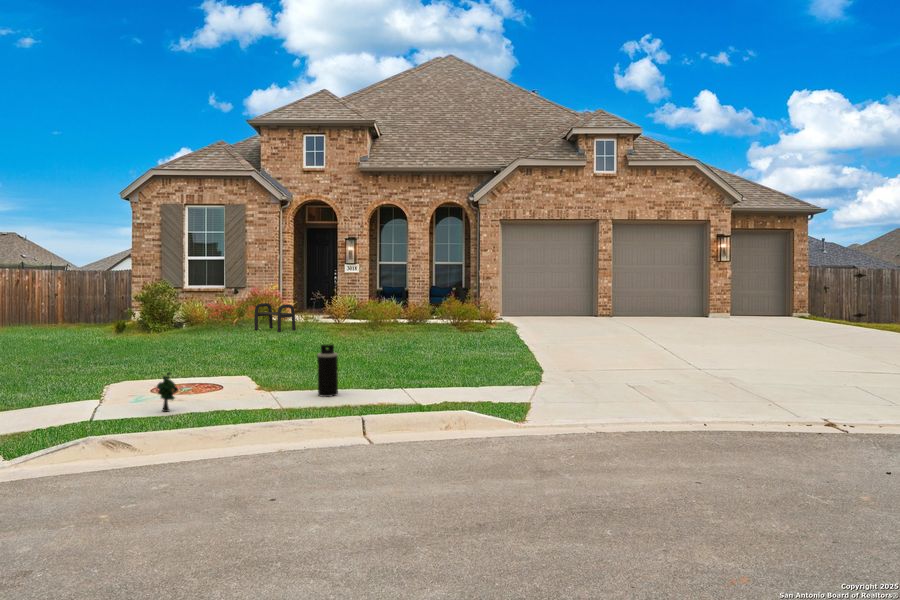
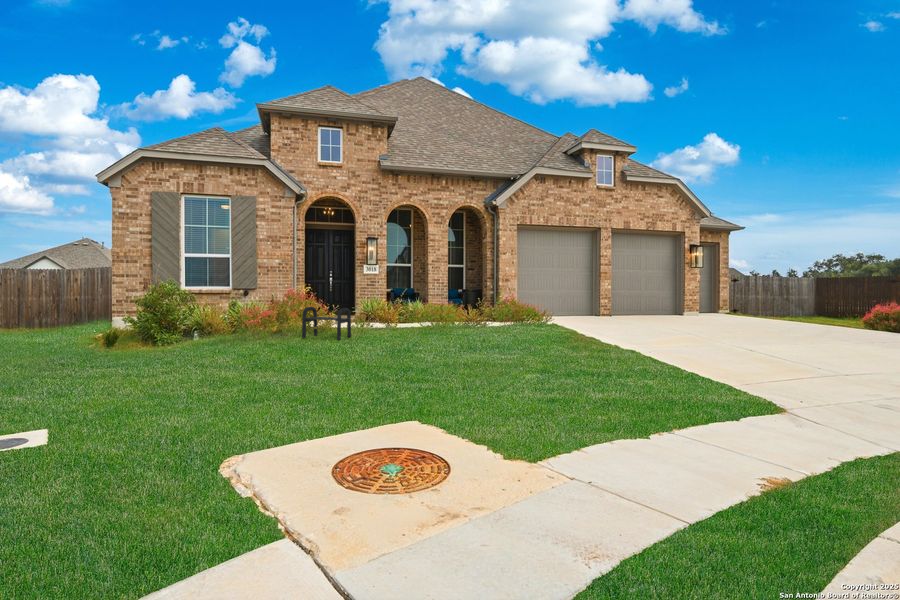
trash can: present [317,344,338,397] -> none [716,366,754,452]
decorative plant: present [157,372,178,412] -> none [600,447,651,535]

